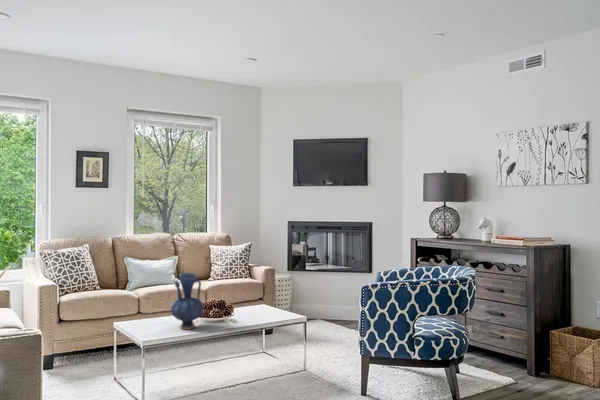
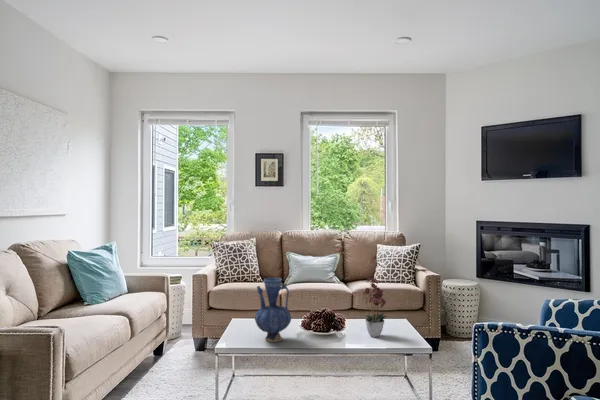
flower arrangement: none [249,266,277,316] -> present [362,278,387,337]

